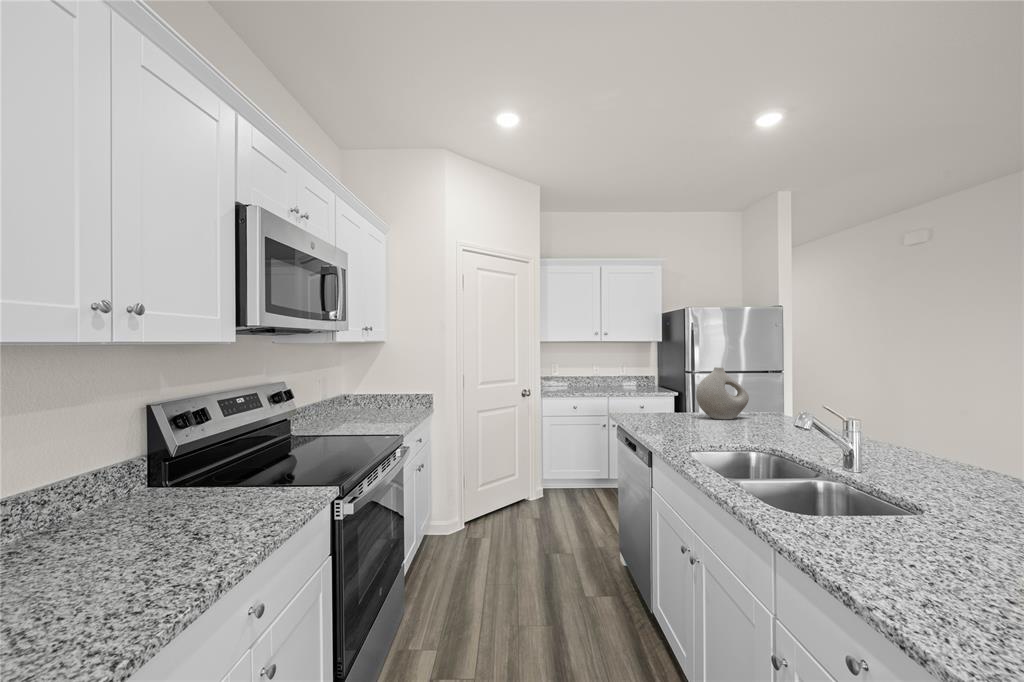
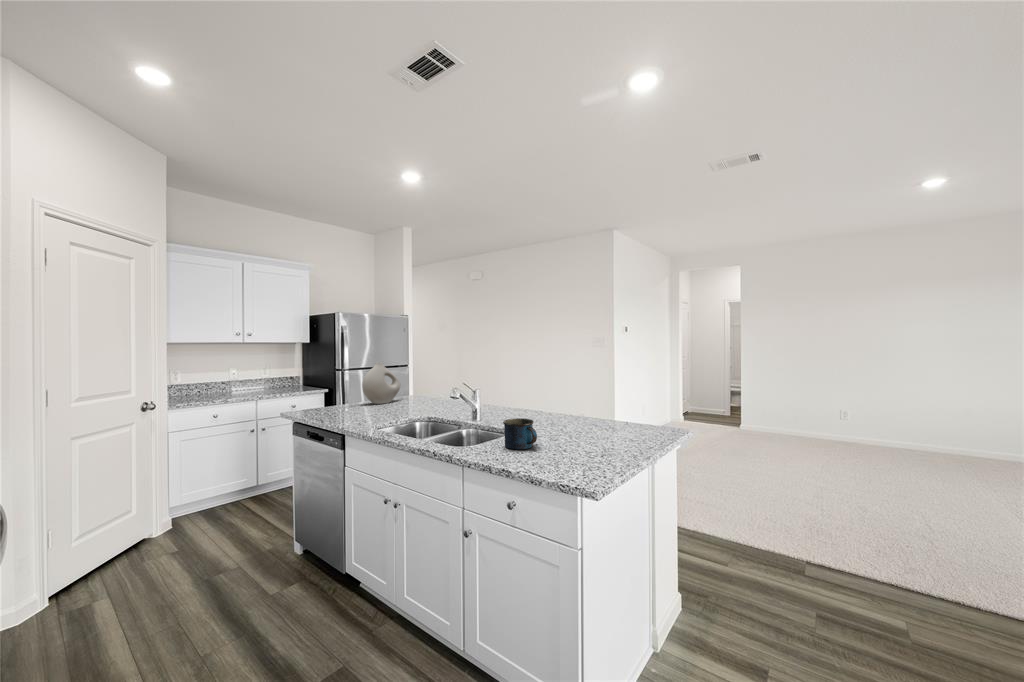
mug: none [858,488,935,554] -> present [503,418,537,449]

